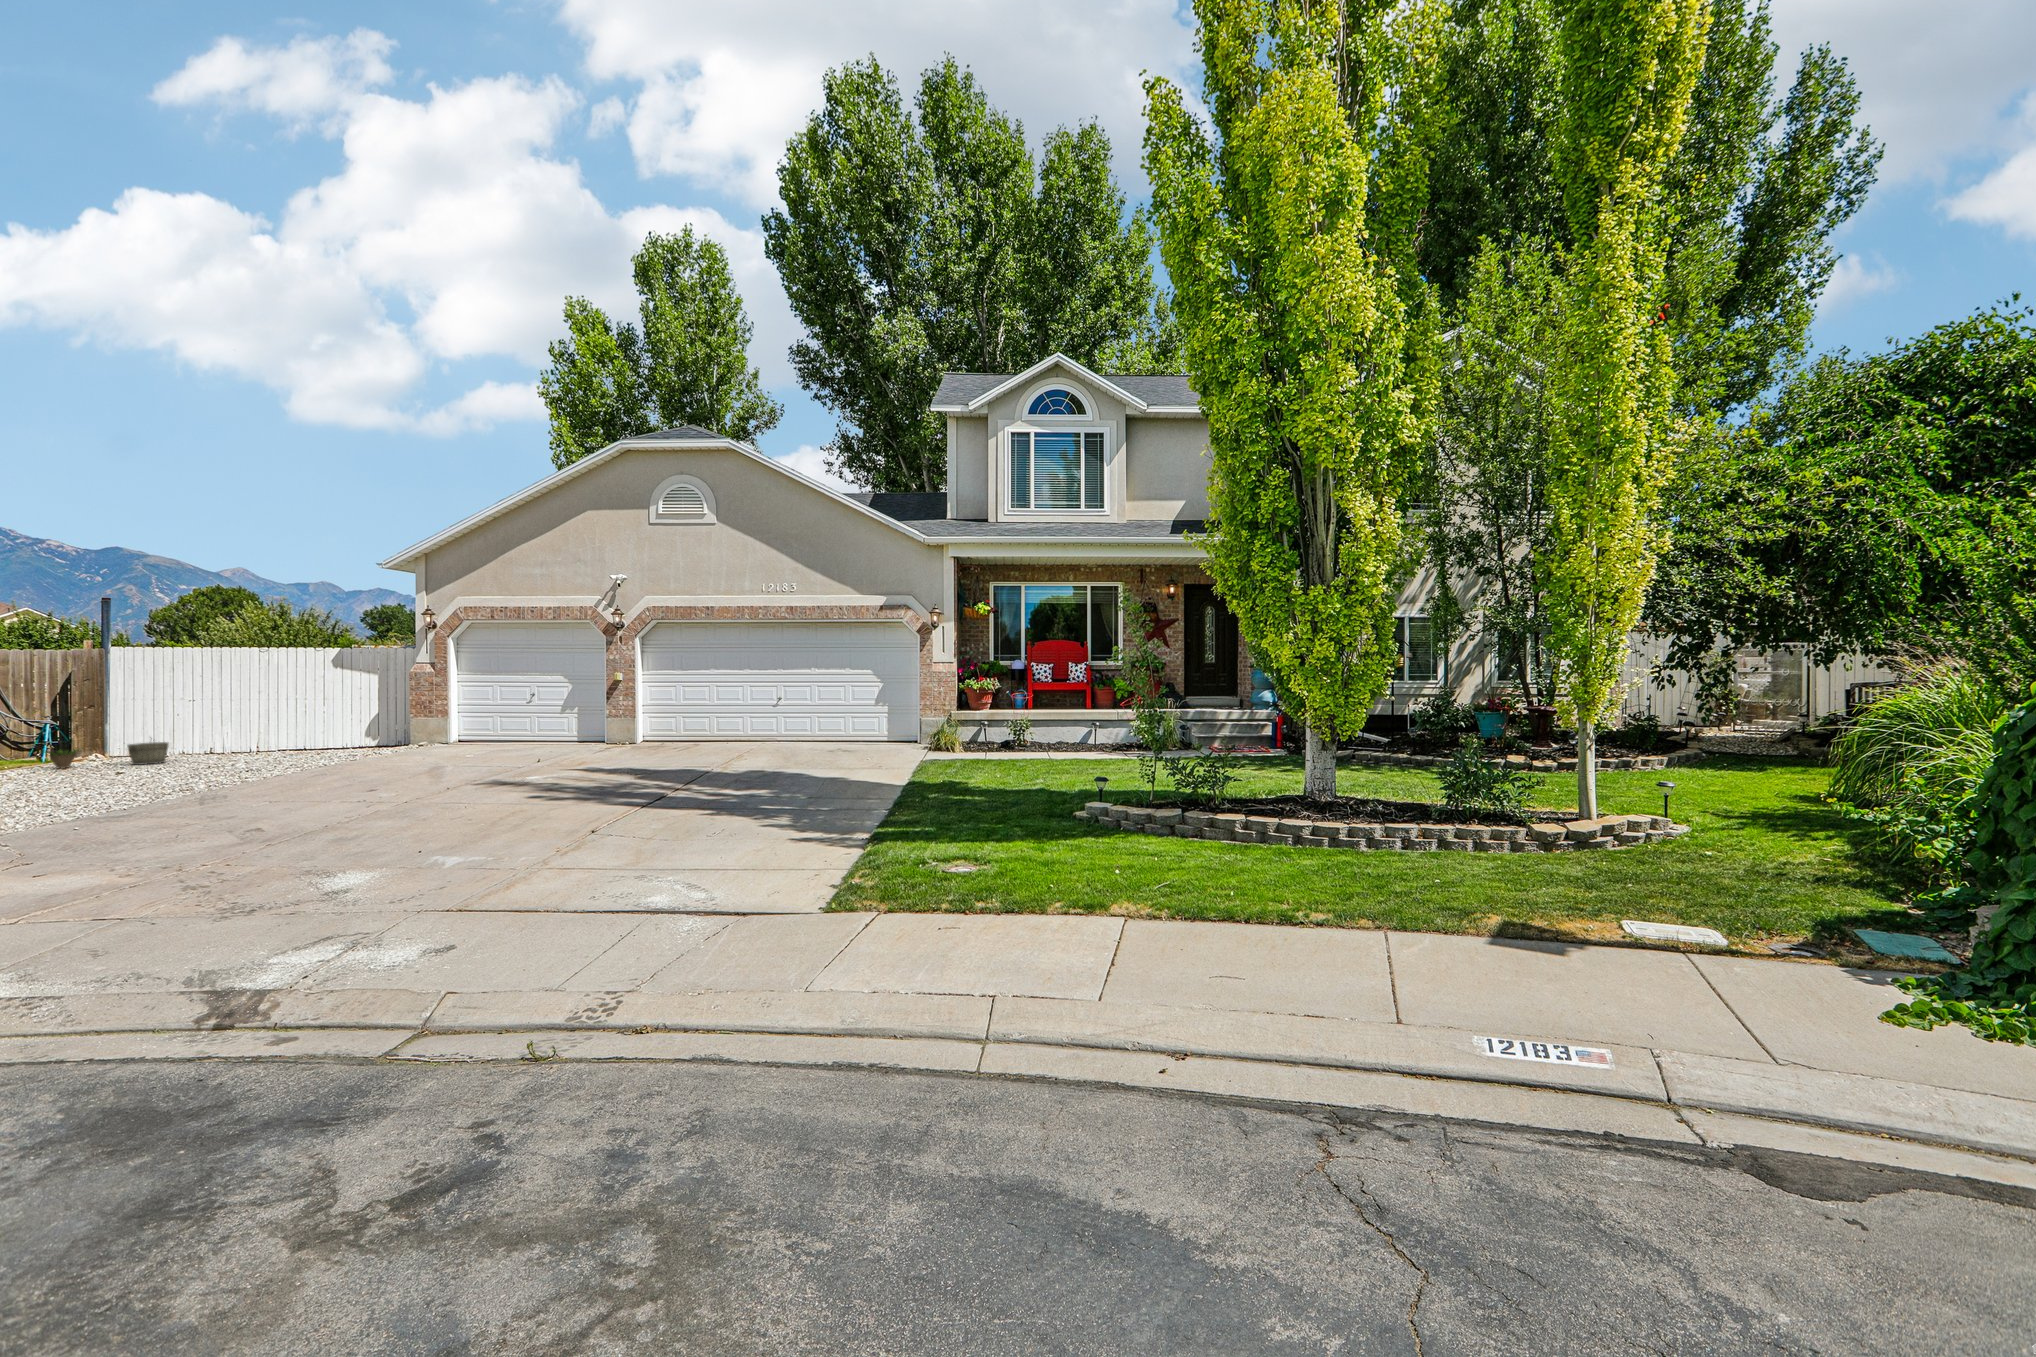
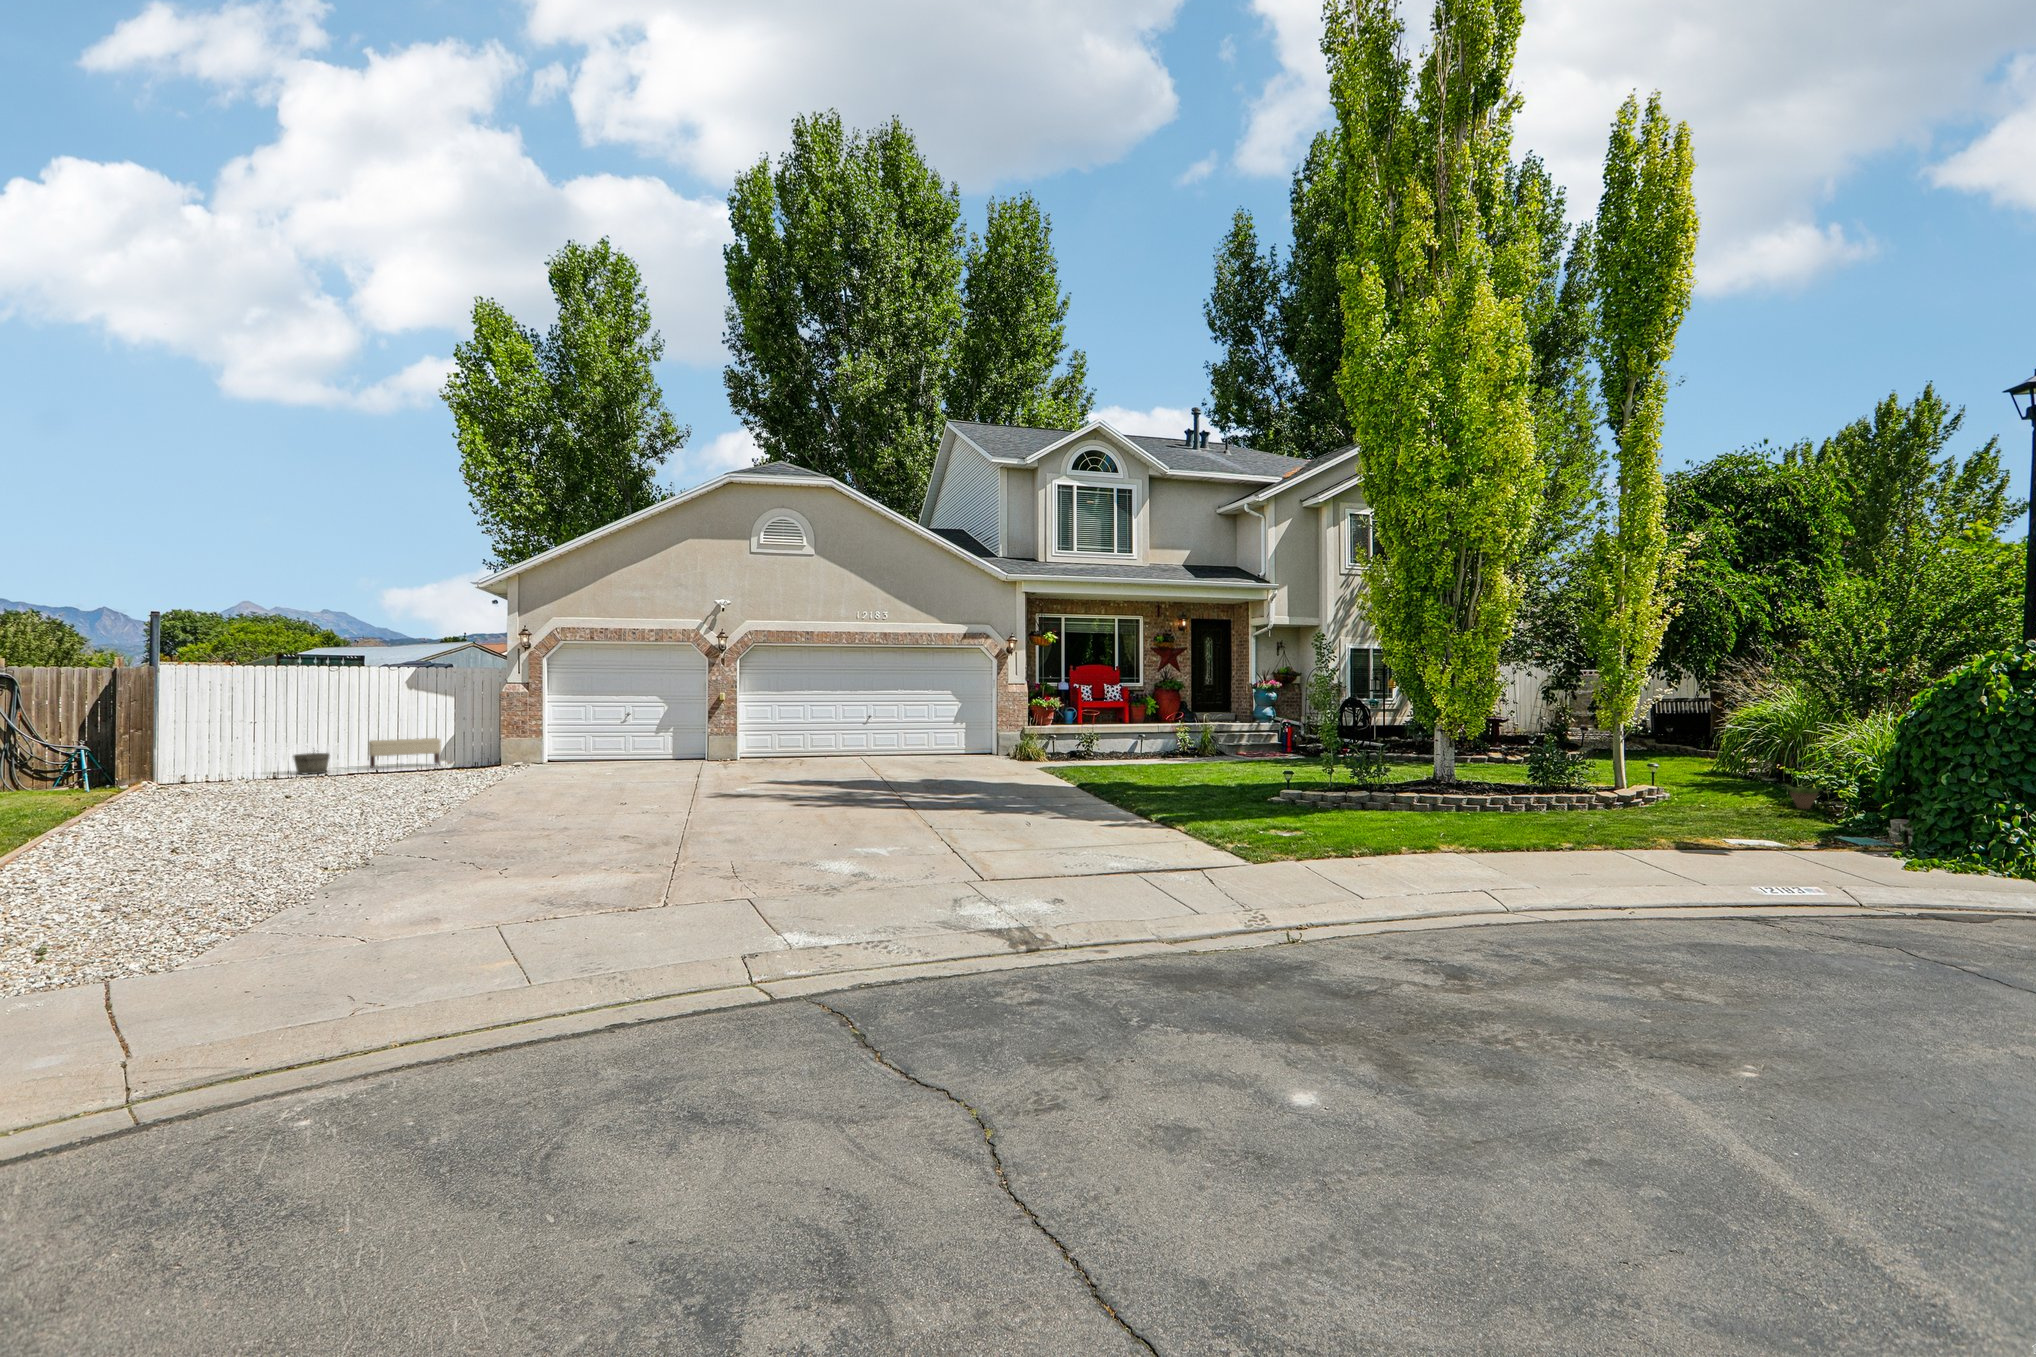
bench: none [215,726,299,760] -> present [368,738,441,768]
decorative plant: present [45,749,78,769] -> present [1787,785,1821,809]

